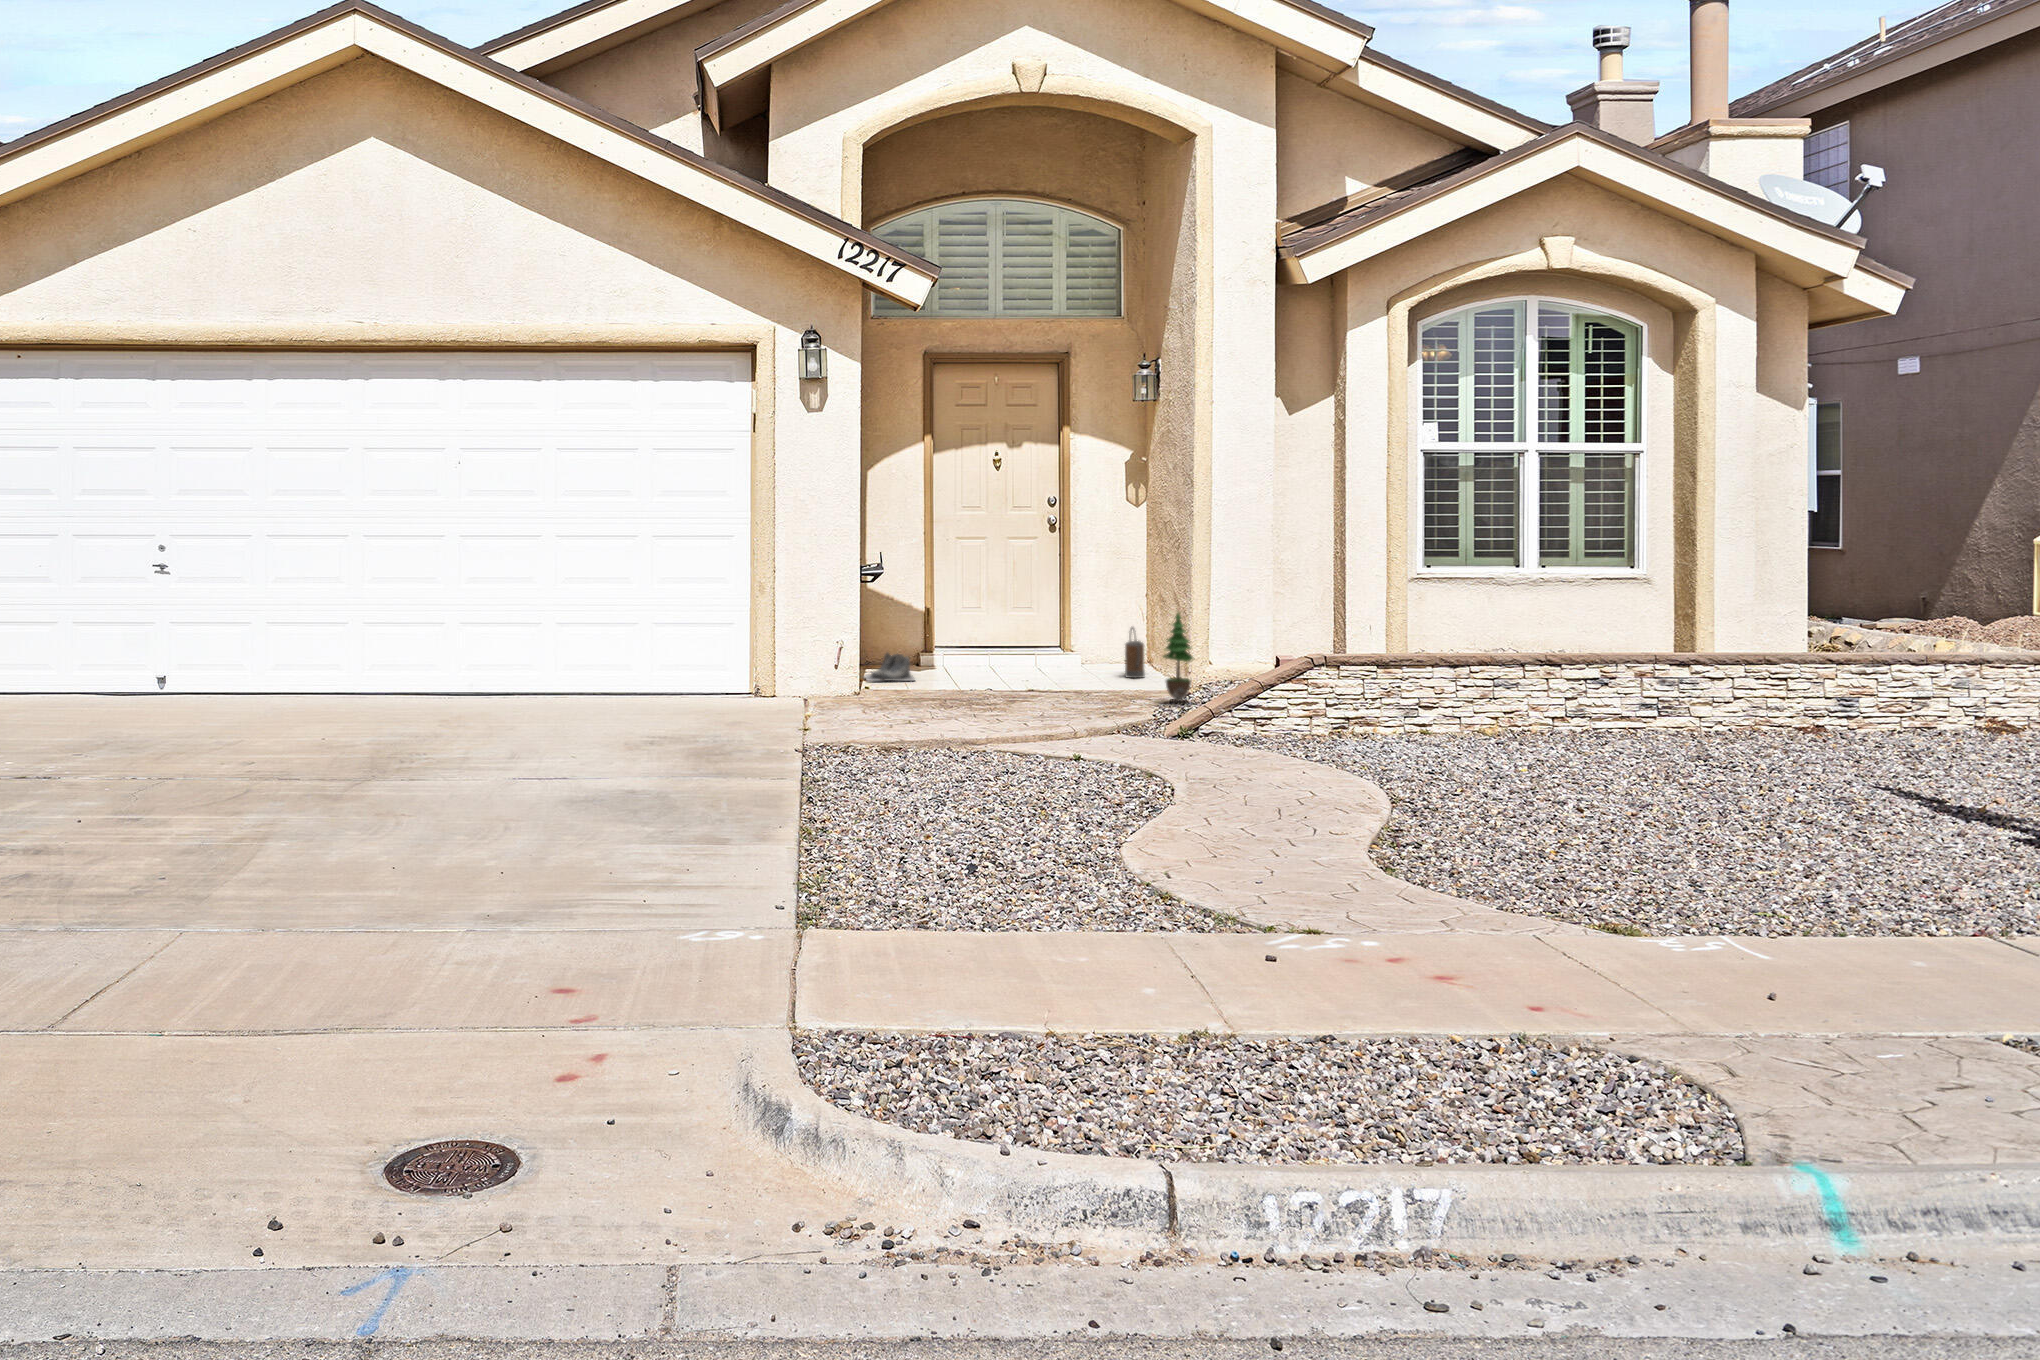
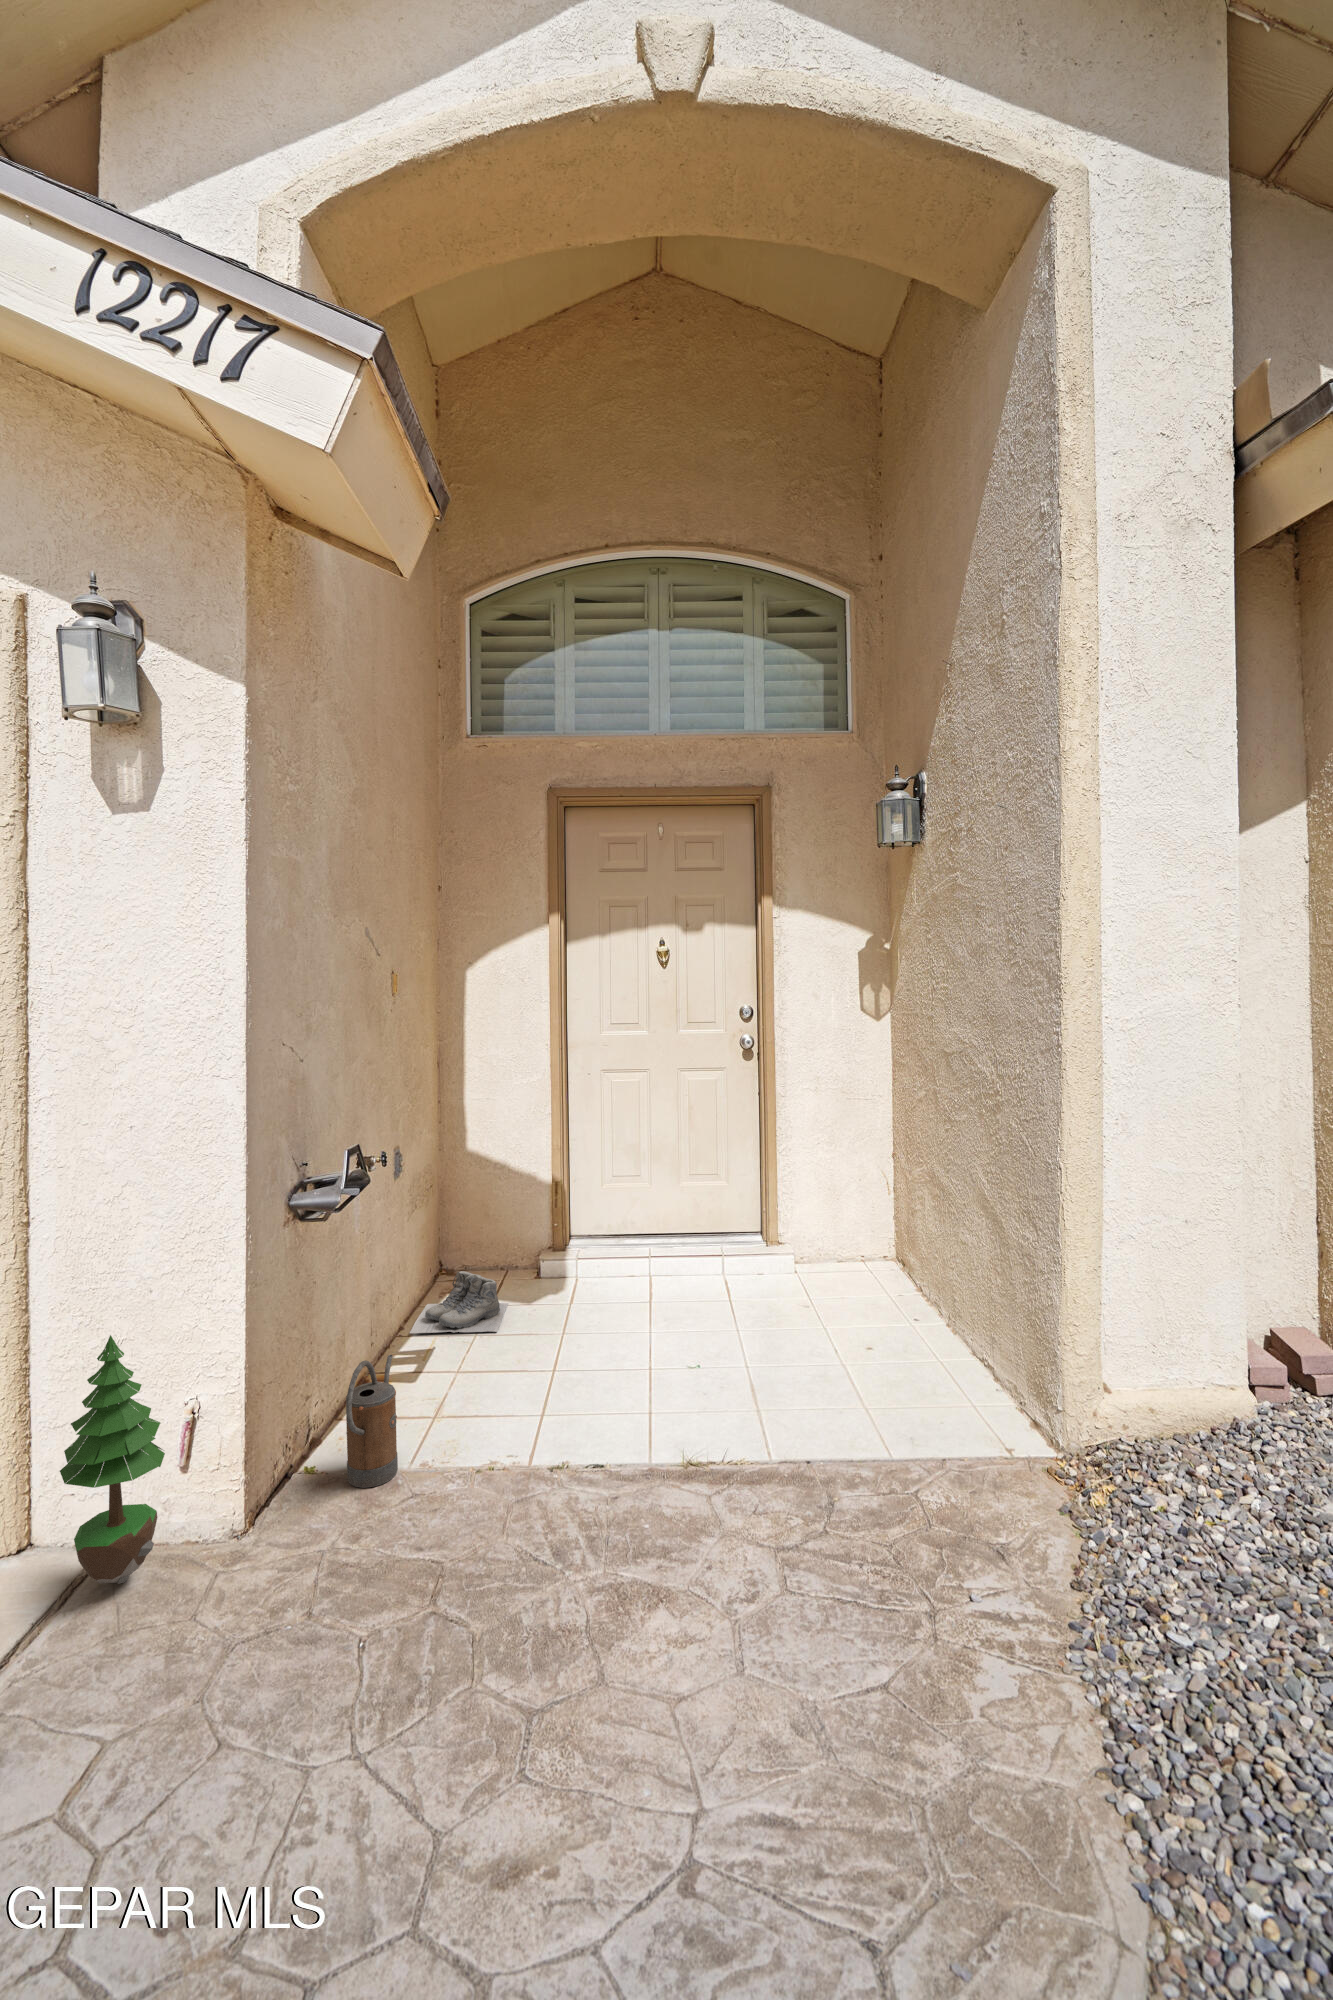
potted tree: present [1163,613,1193,701] -> present [60,1335,165,1583]
watering can: present [1125,627,1145,678] -> present [345,1355,398,1488]

